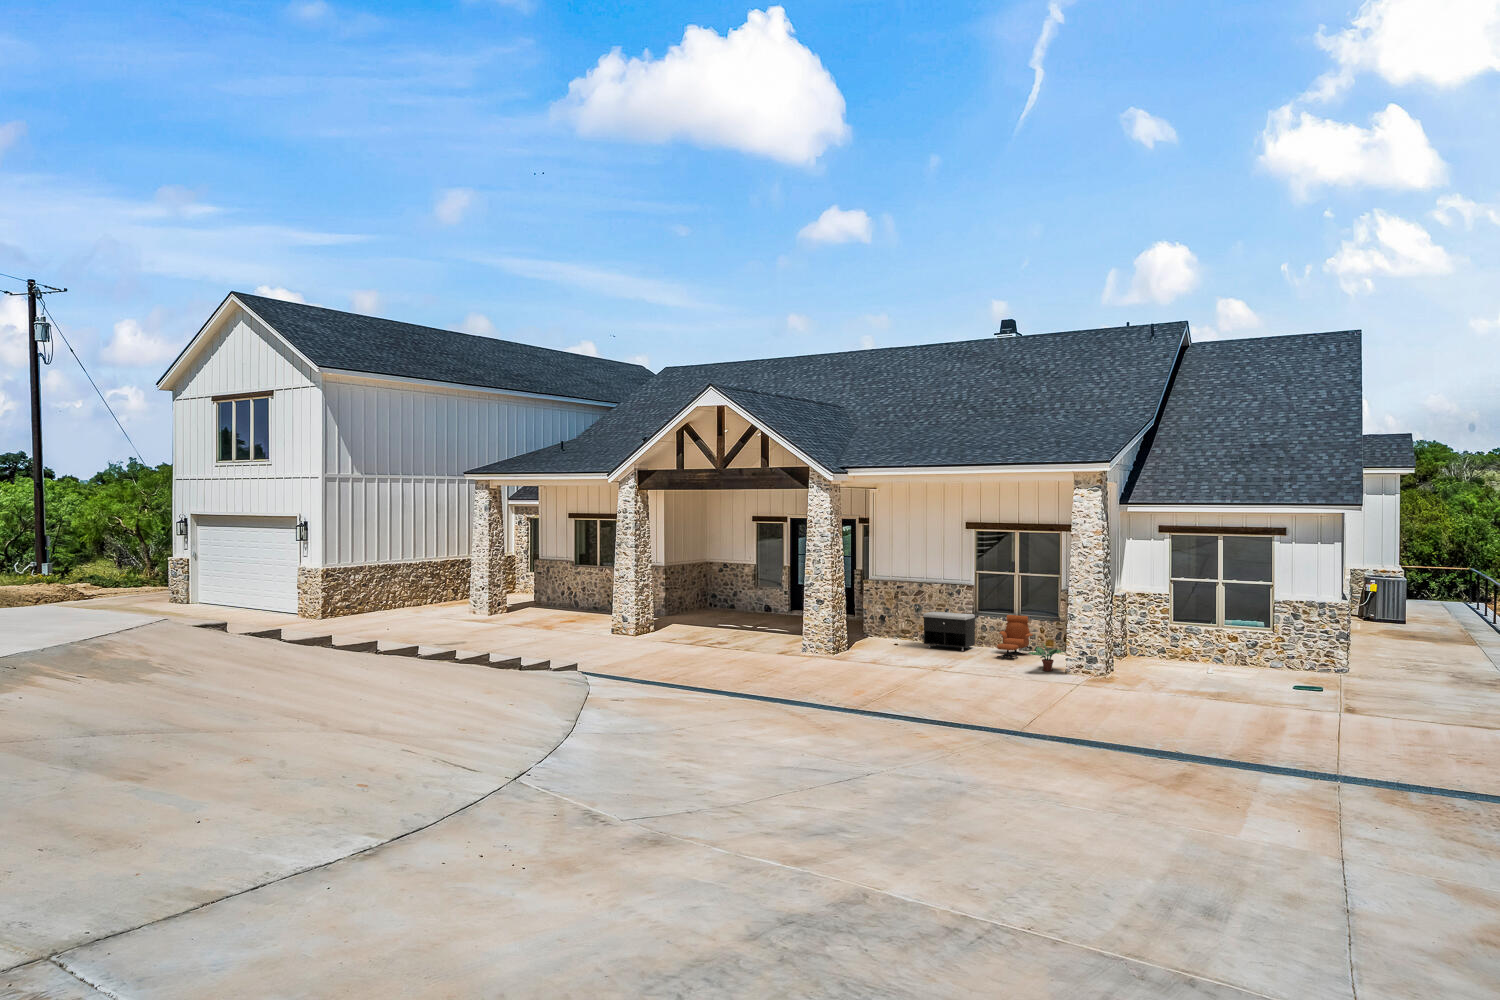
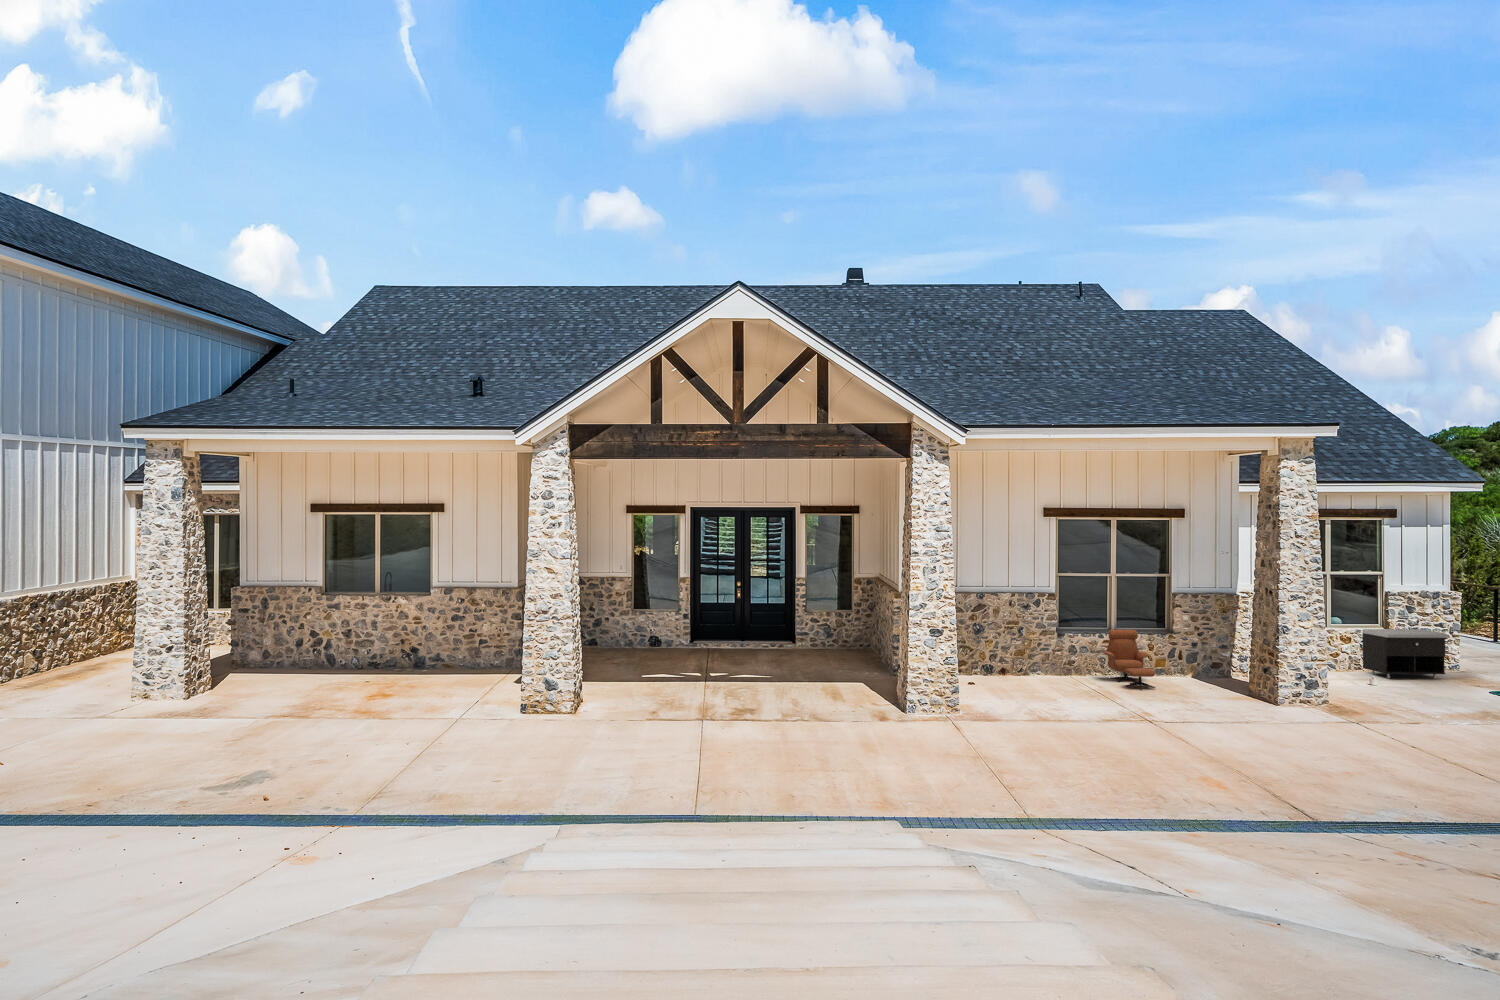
storage bench: present [923,612,975,651] -> present [1363,629,1446,678]
potted plant: present [1028,644,1065,671] -> none [1204,664,1262,701]

